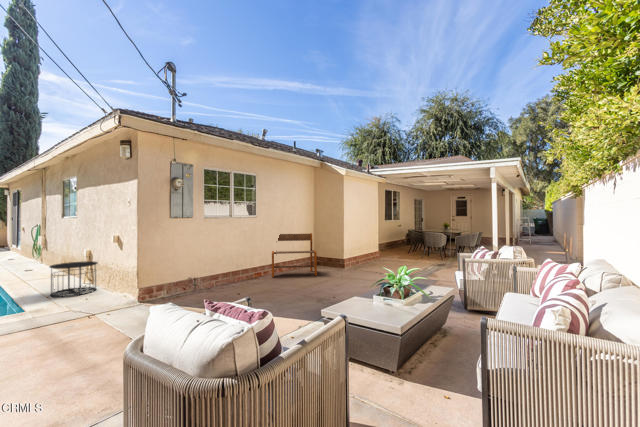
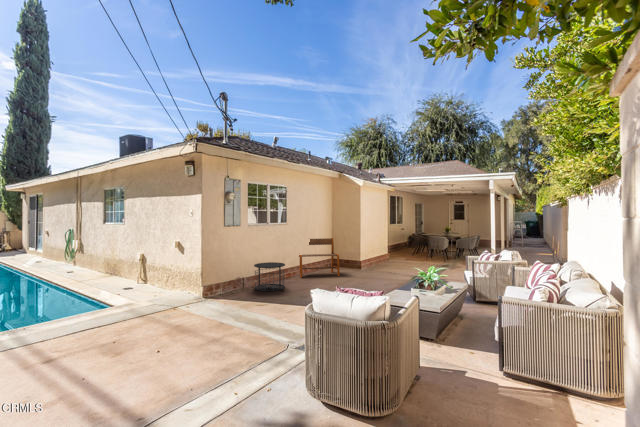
side table: present [50,261,97,297] -> present [254,262,285,291]

